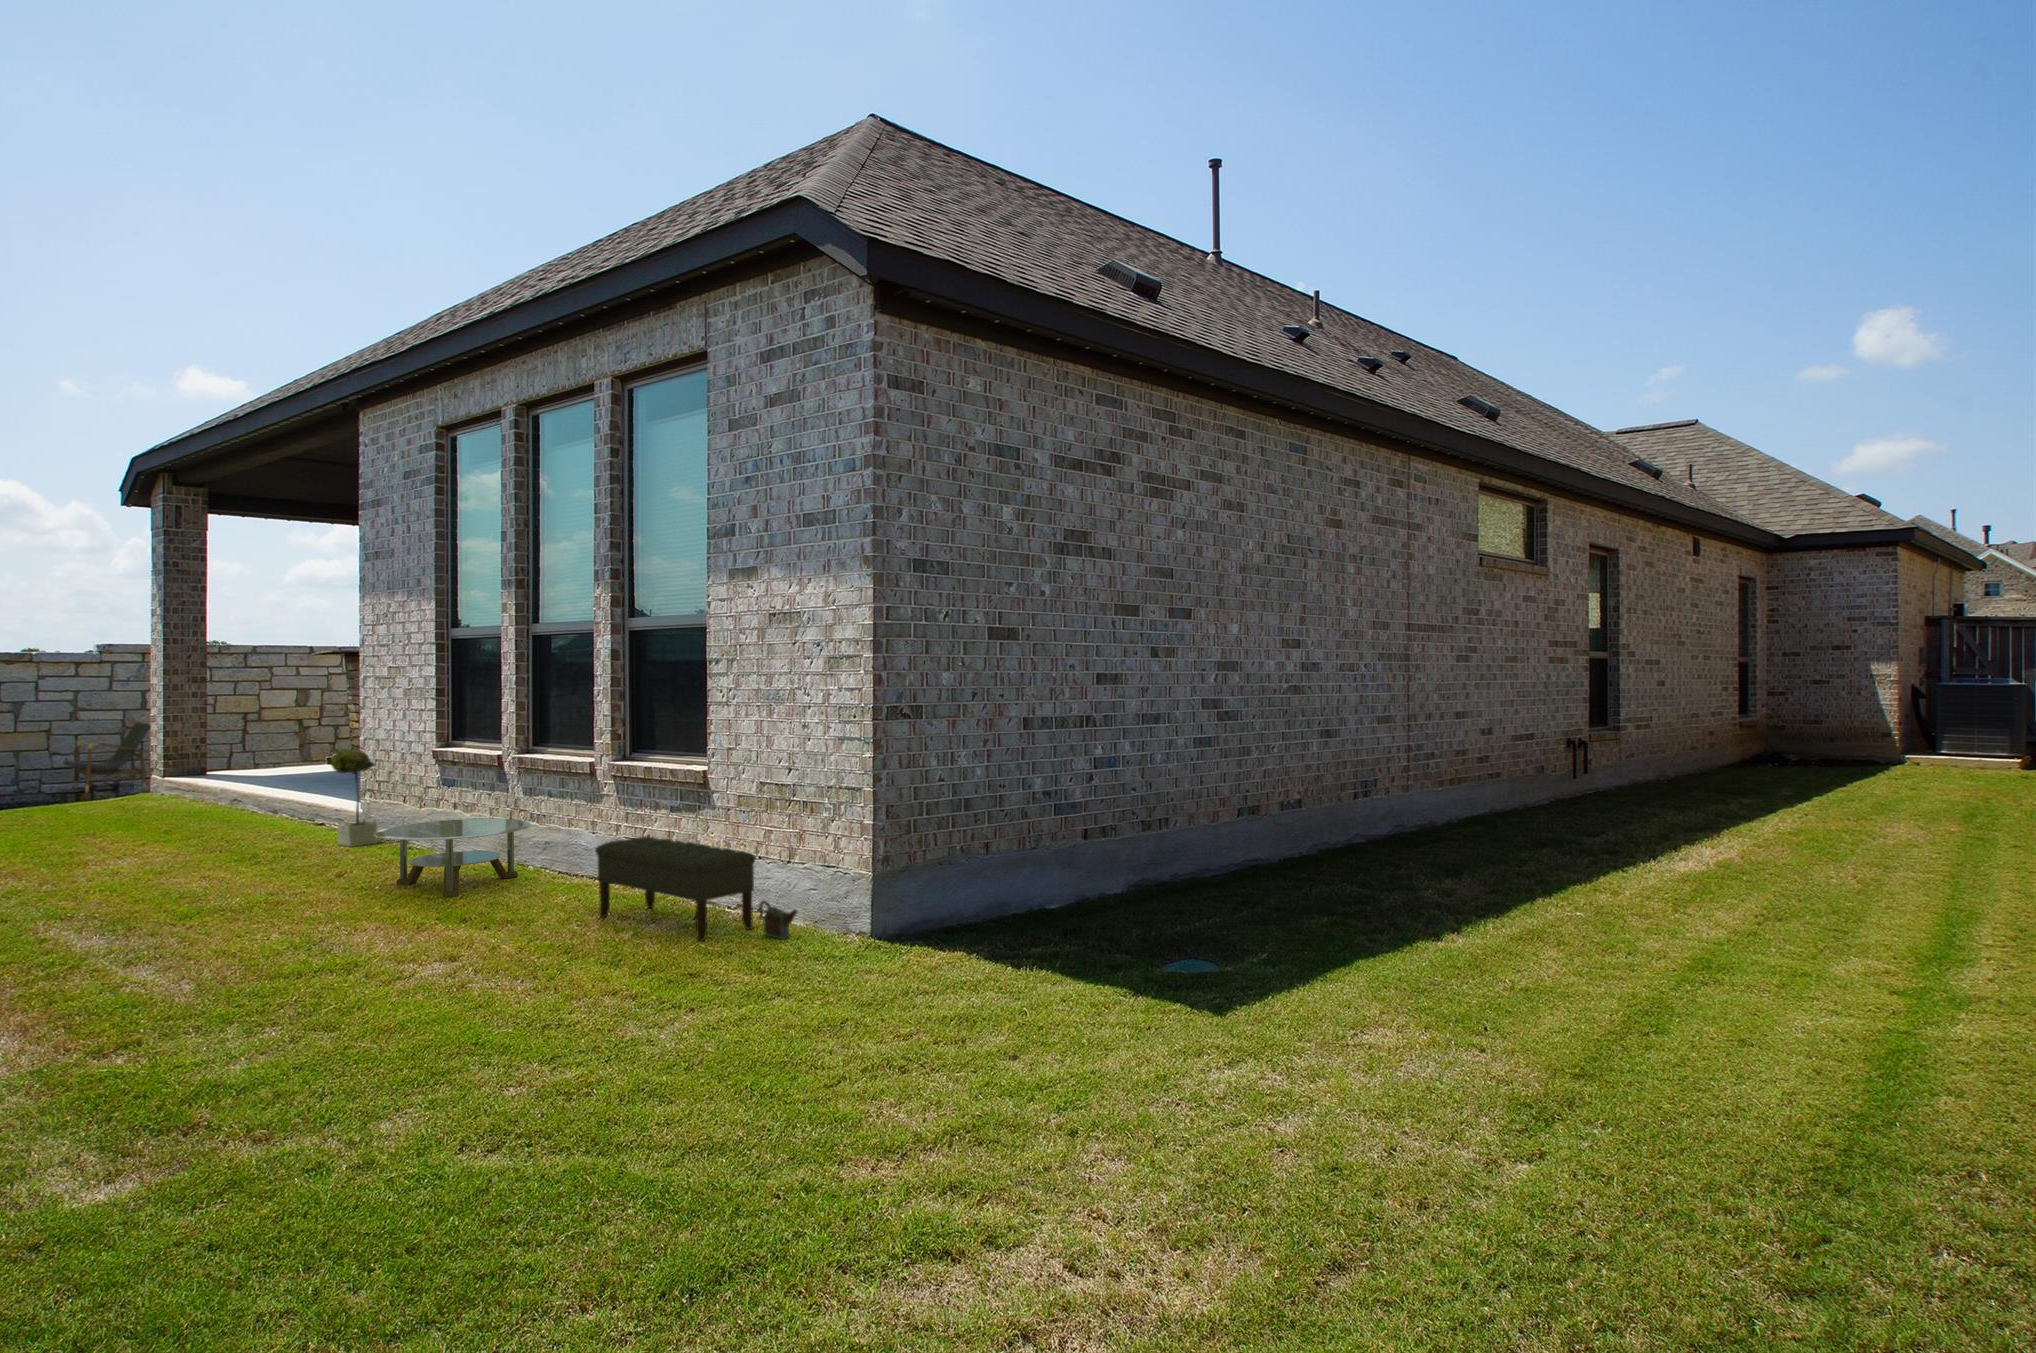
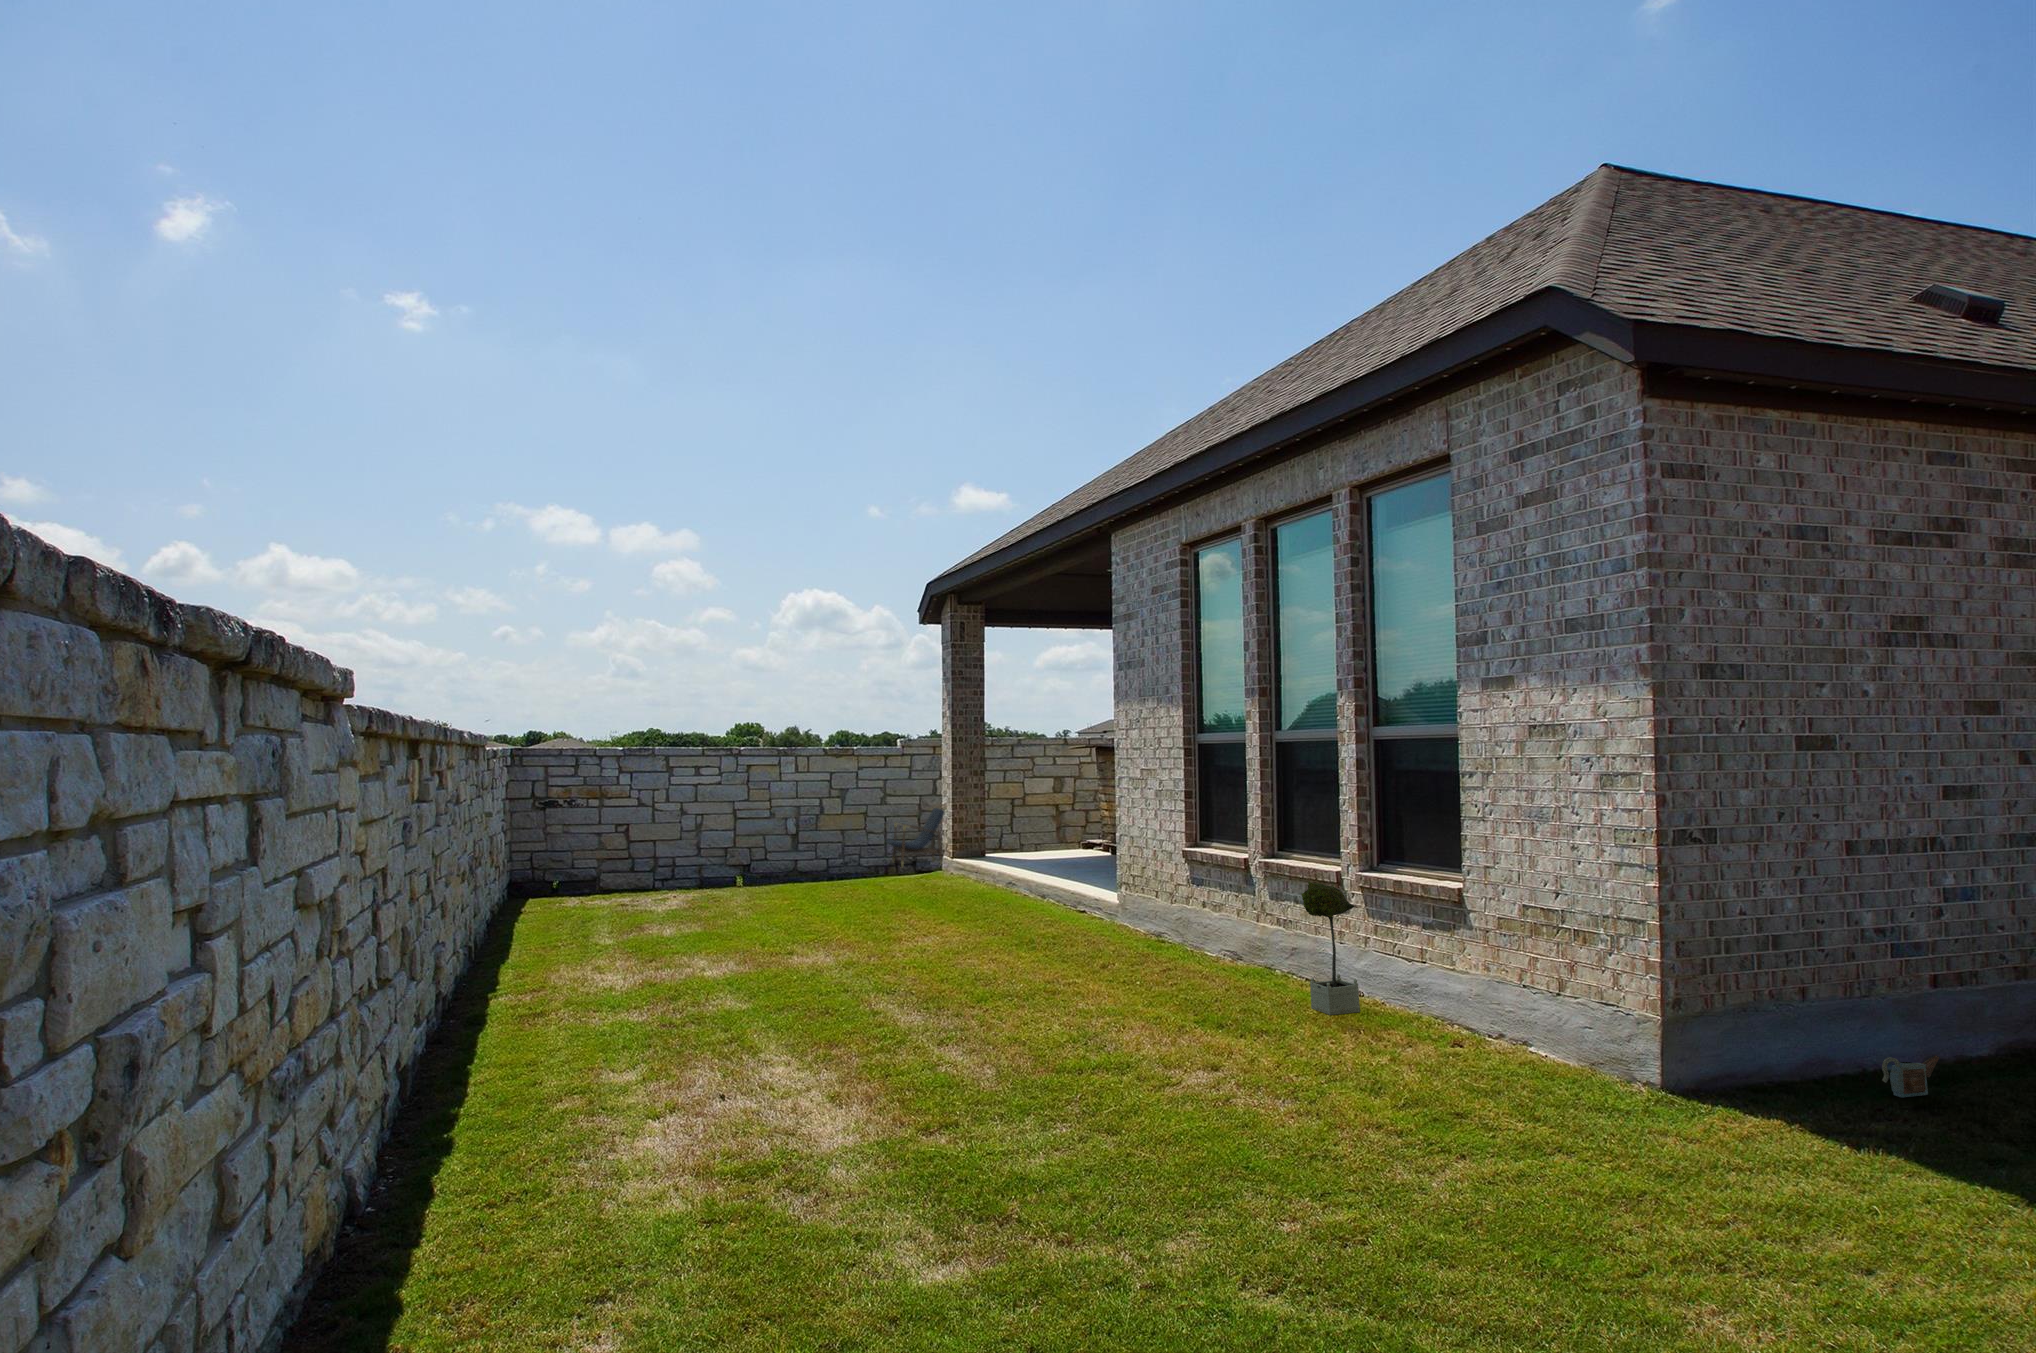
potted tree: present [331,747,378,847] -> present [1301,881,1360,1015]
round table: present [375,818,531,898] -> none [1142,918,1277,995]
bench: present [595,836,756,941] -> none [1347,952,1519,1071]
watering can: present [759,901,797,939] -> present [1882,1055,1939,1097]

